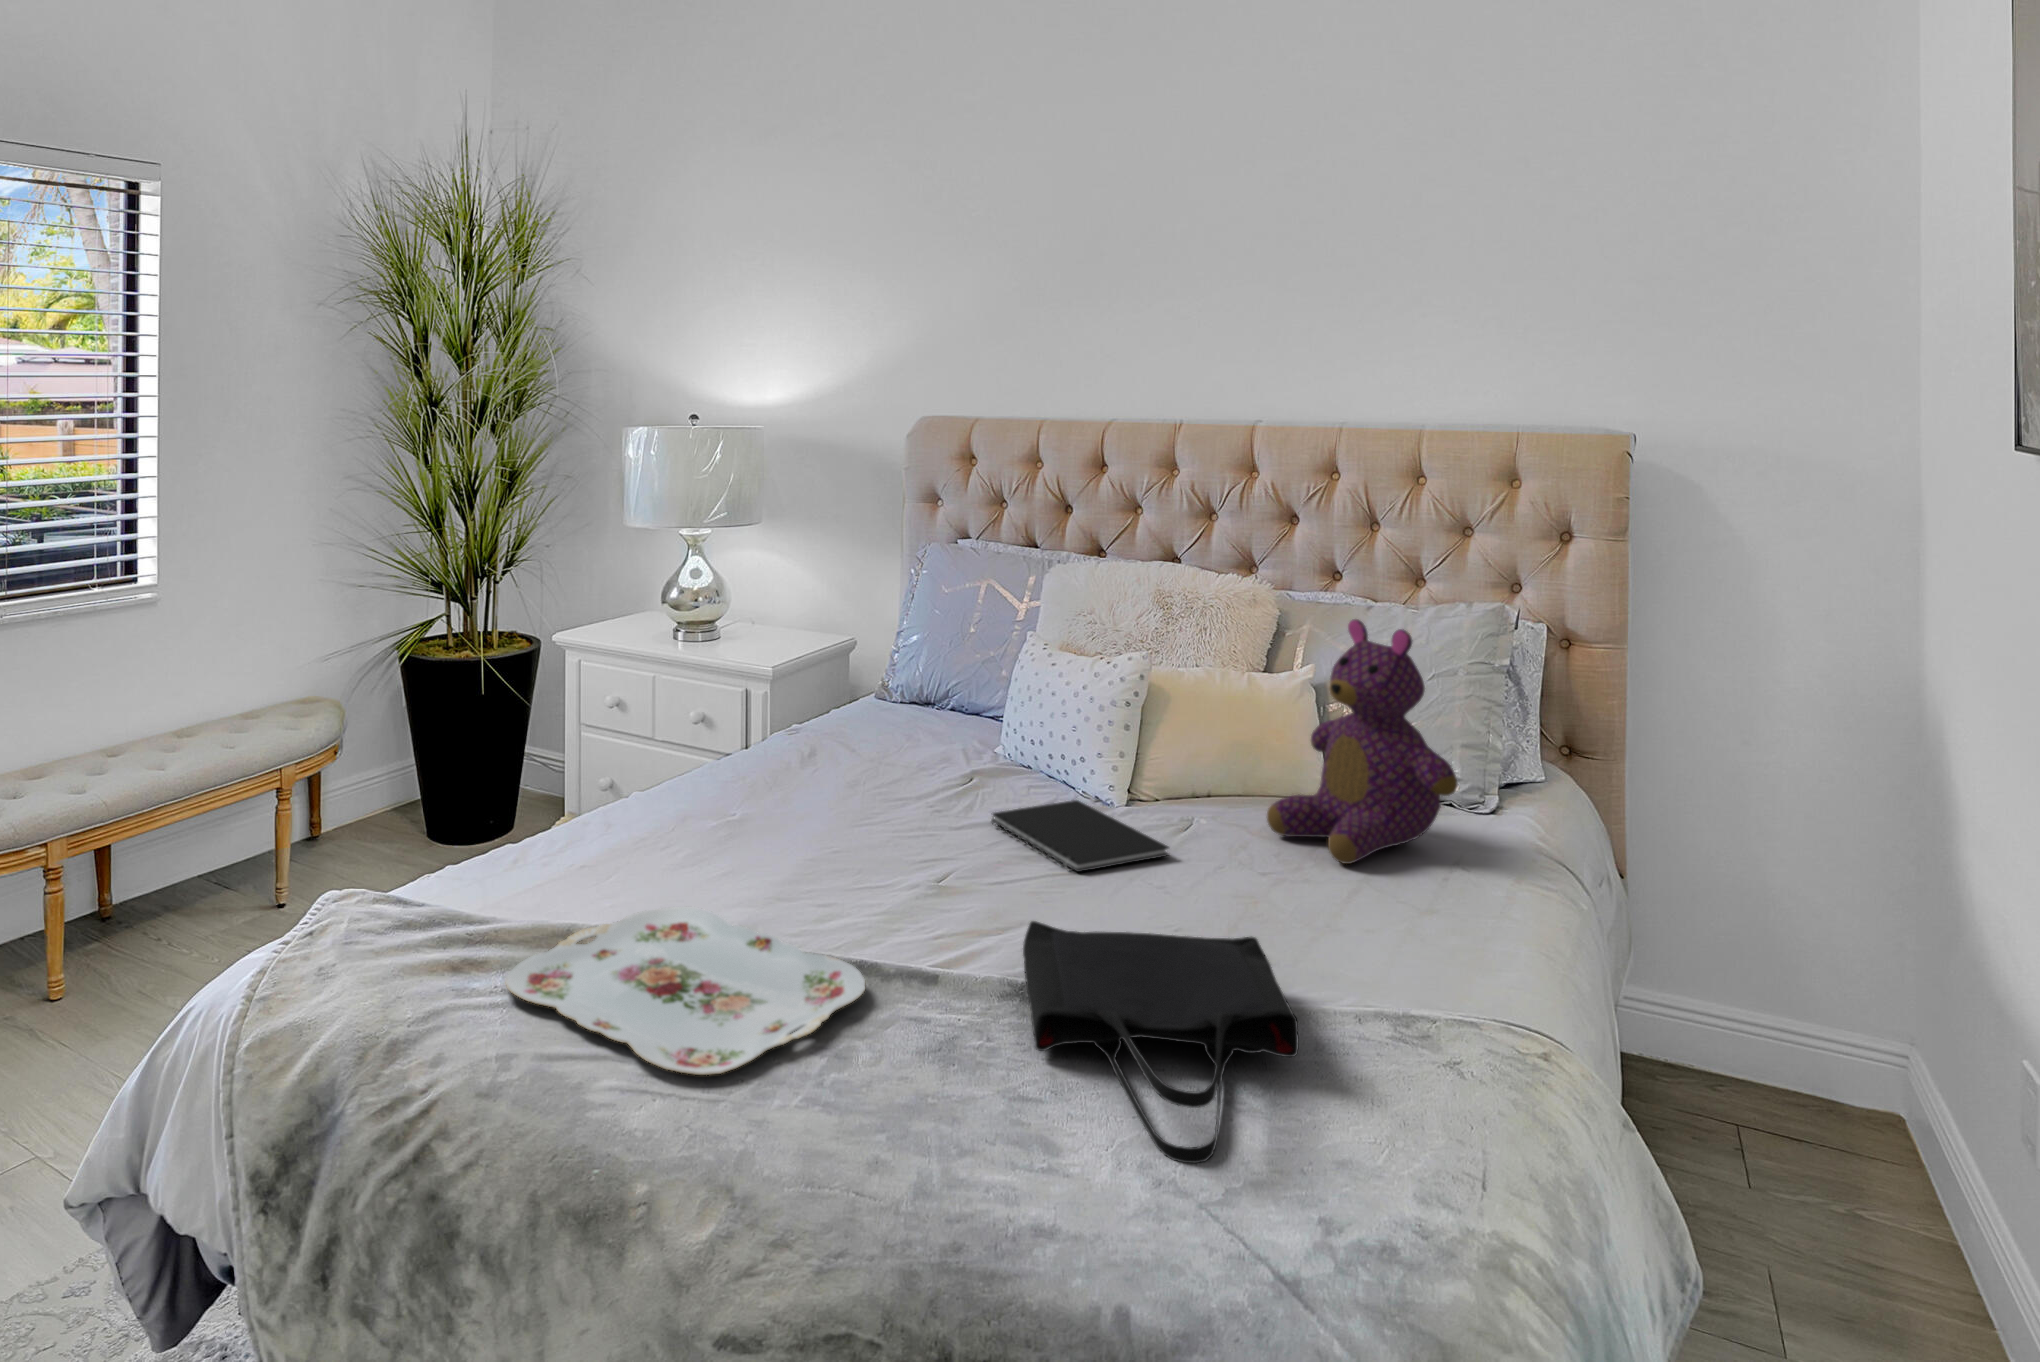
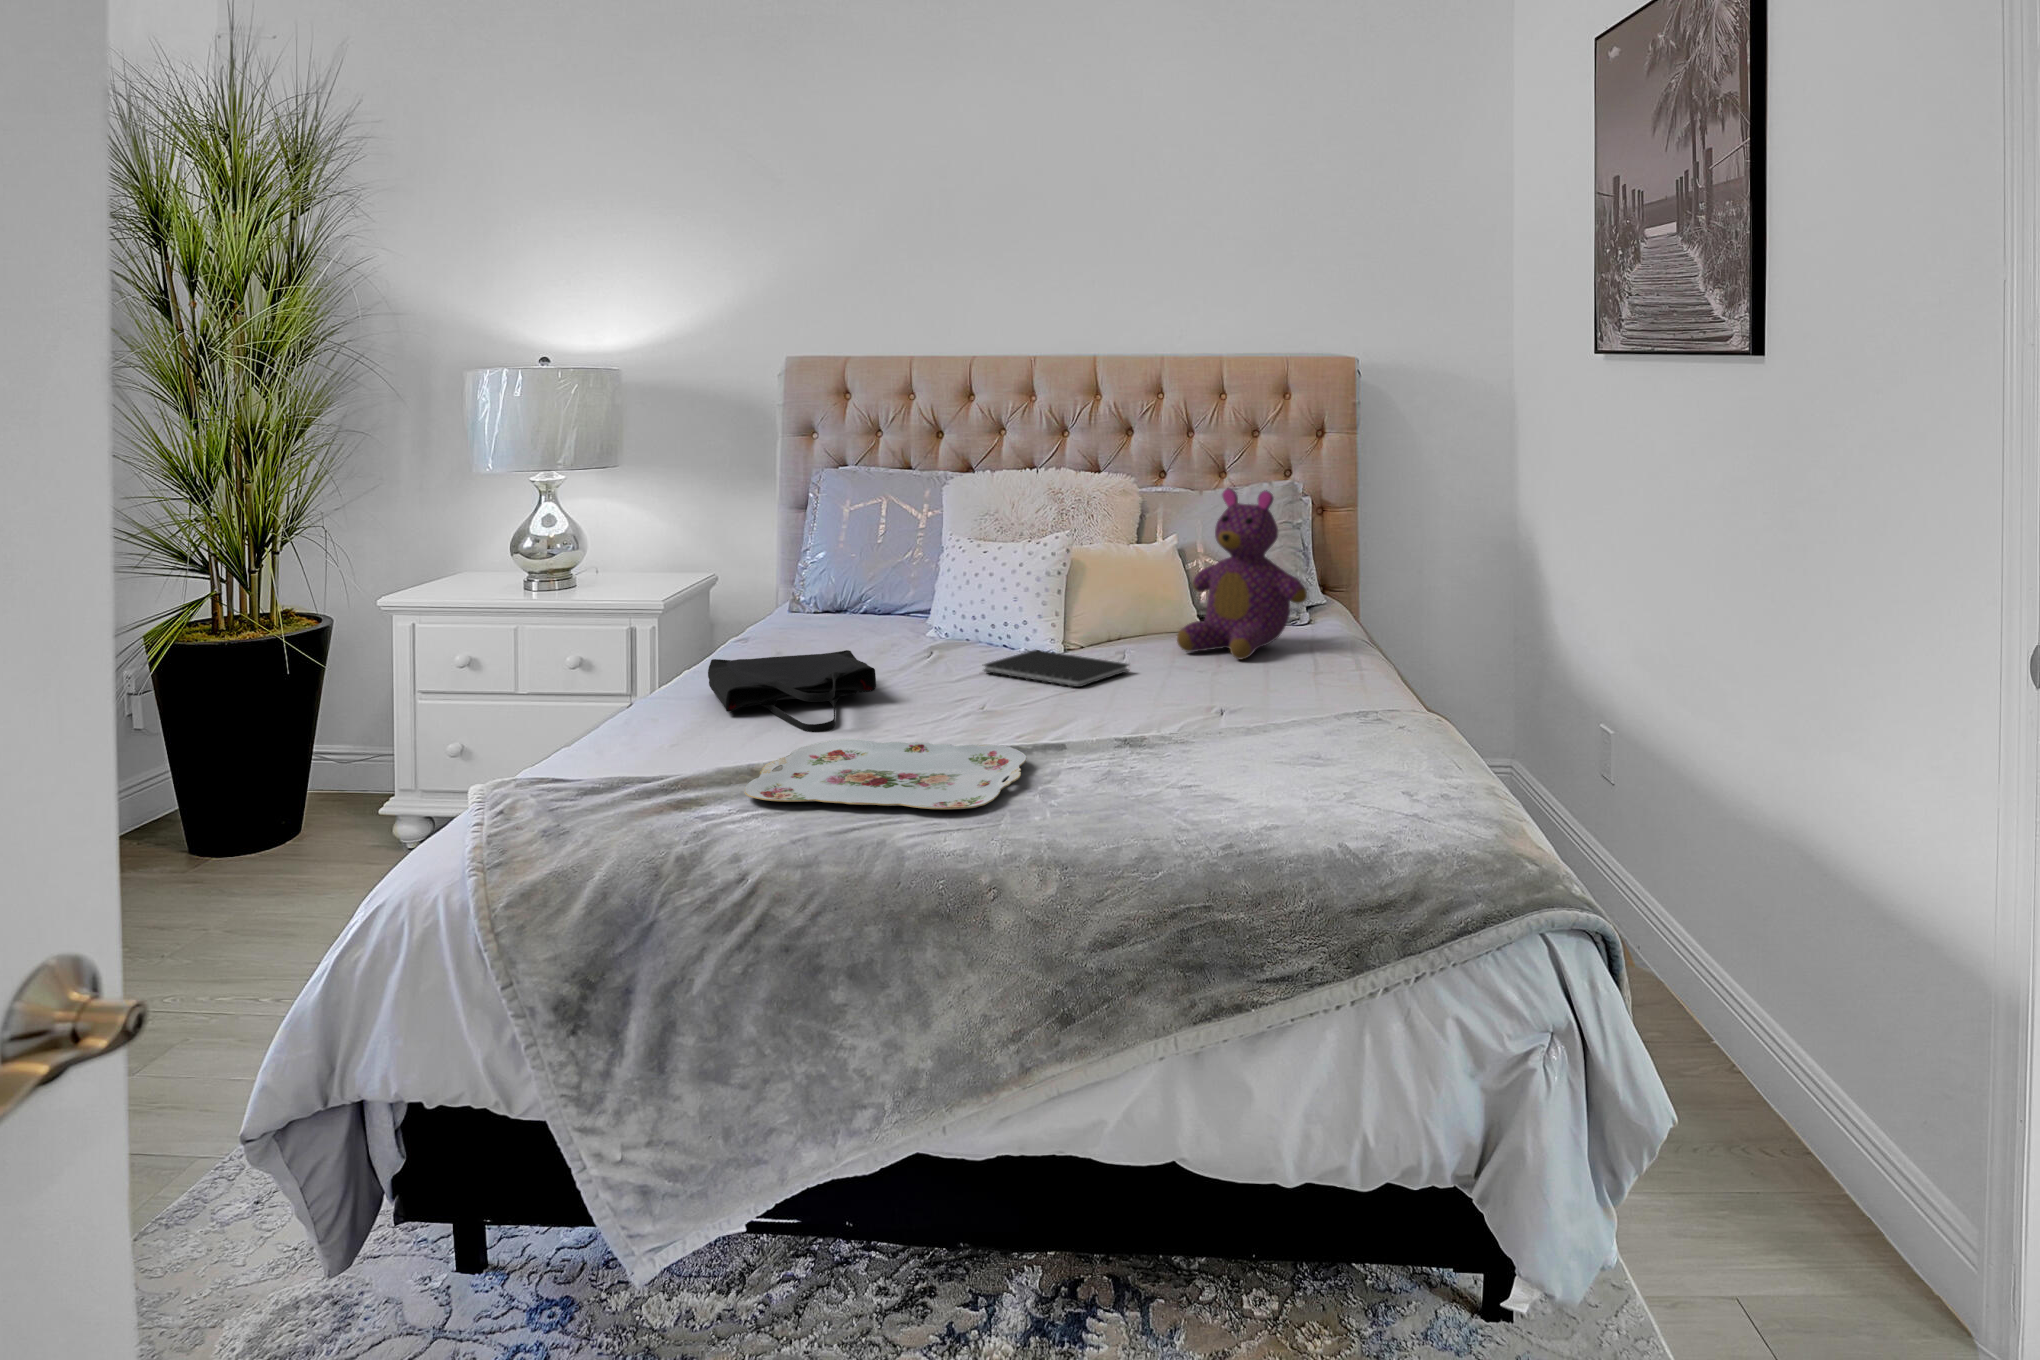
tote bag: present [1023,921,1299,1163] -> present [708,650,876,732]

